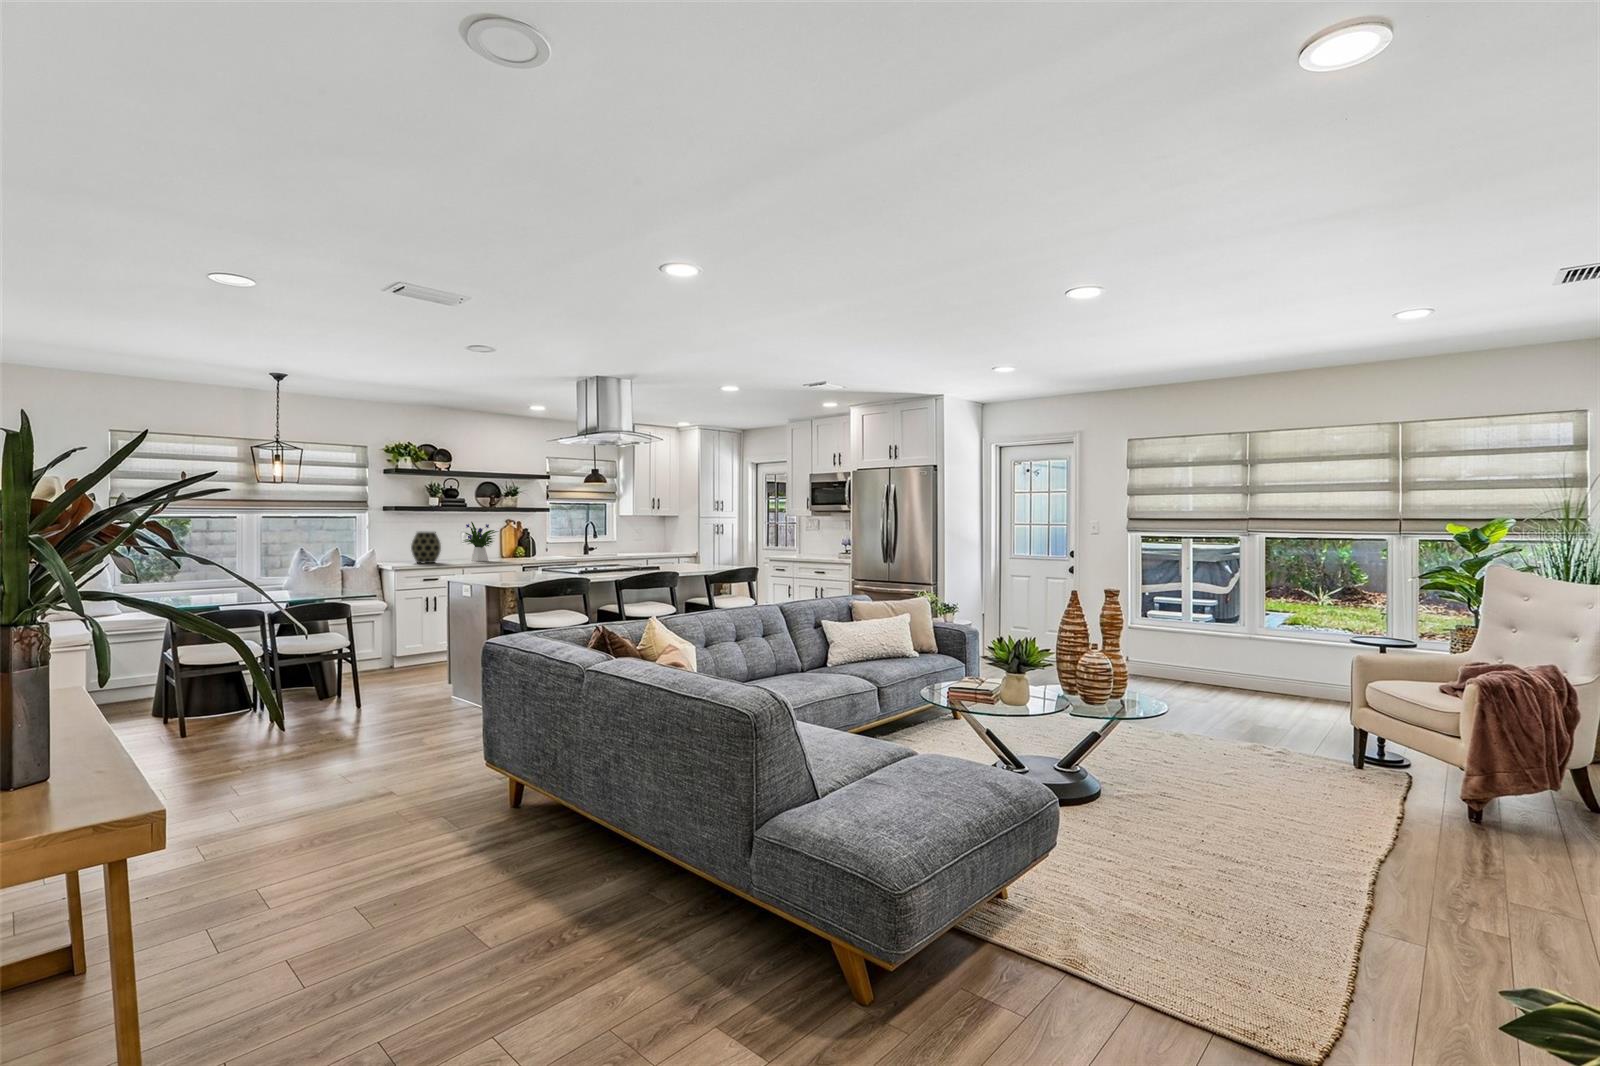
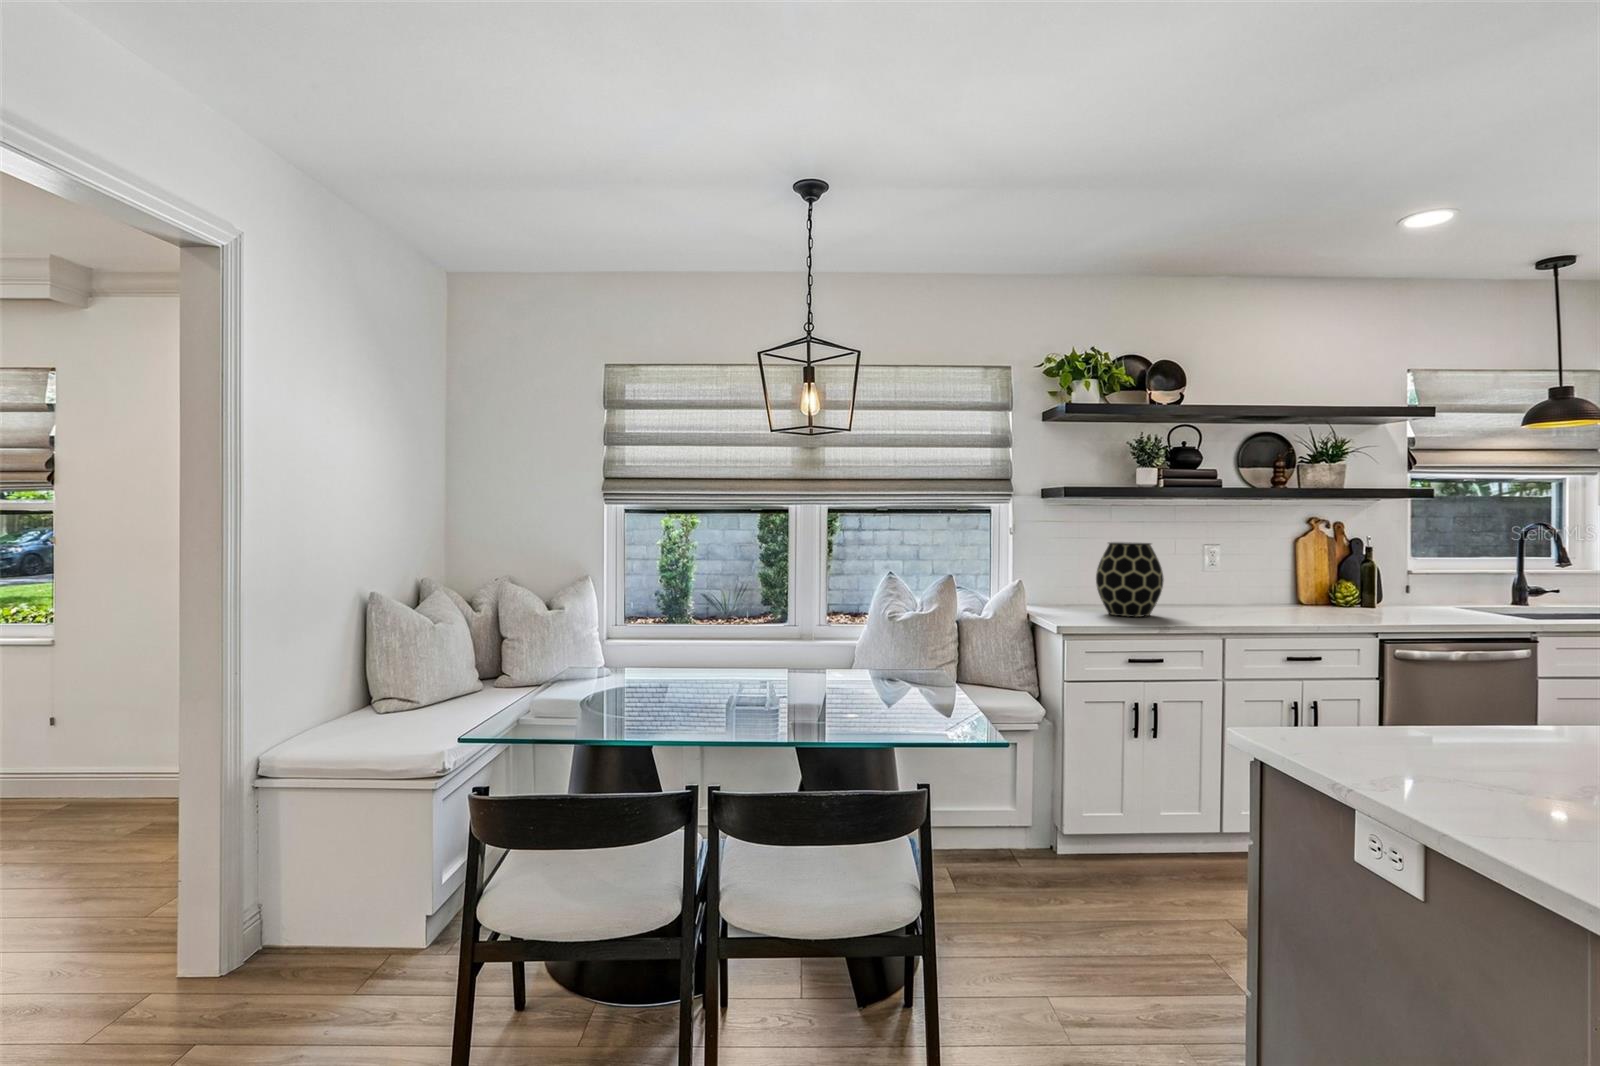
flower arrangement: present [465,522,497,561] -> none [1205,519,1307,614]

